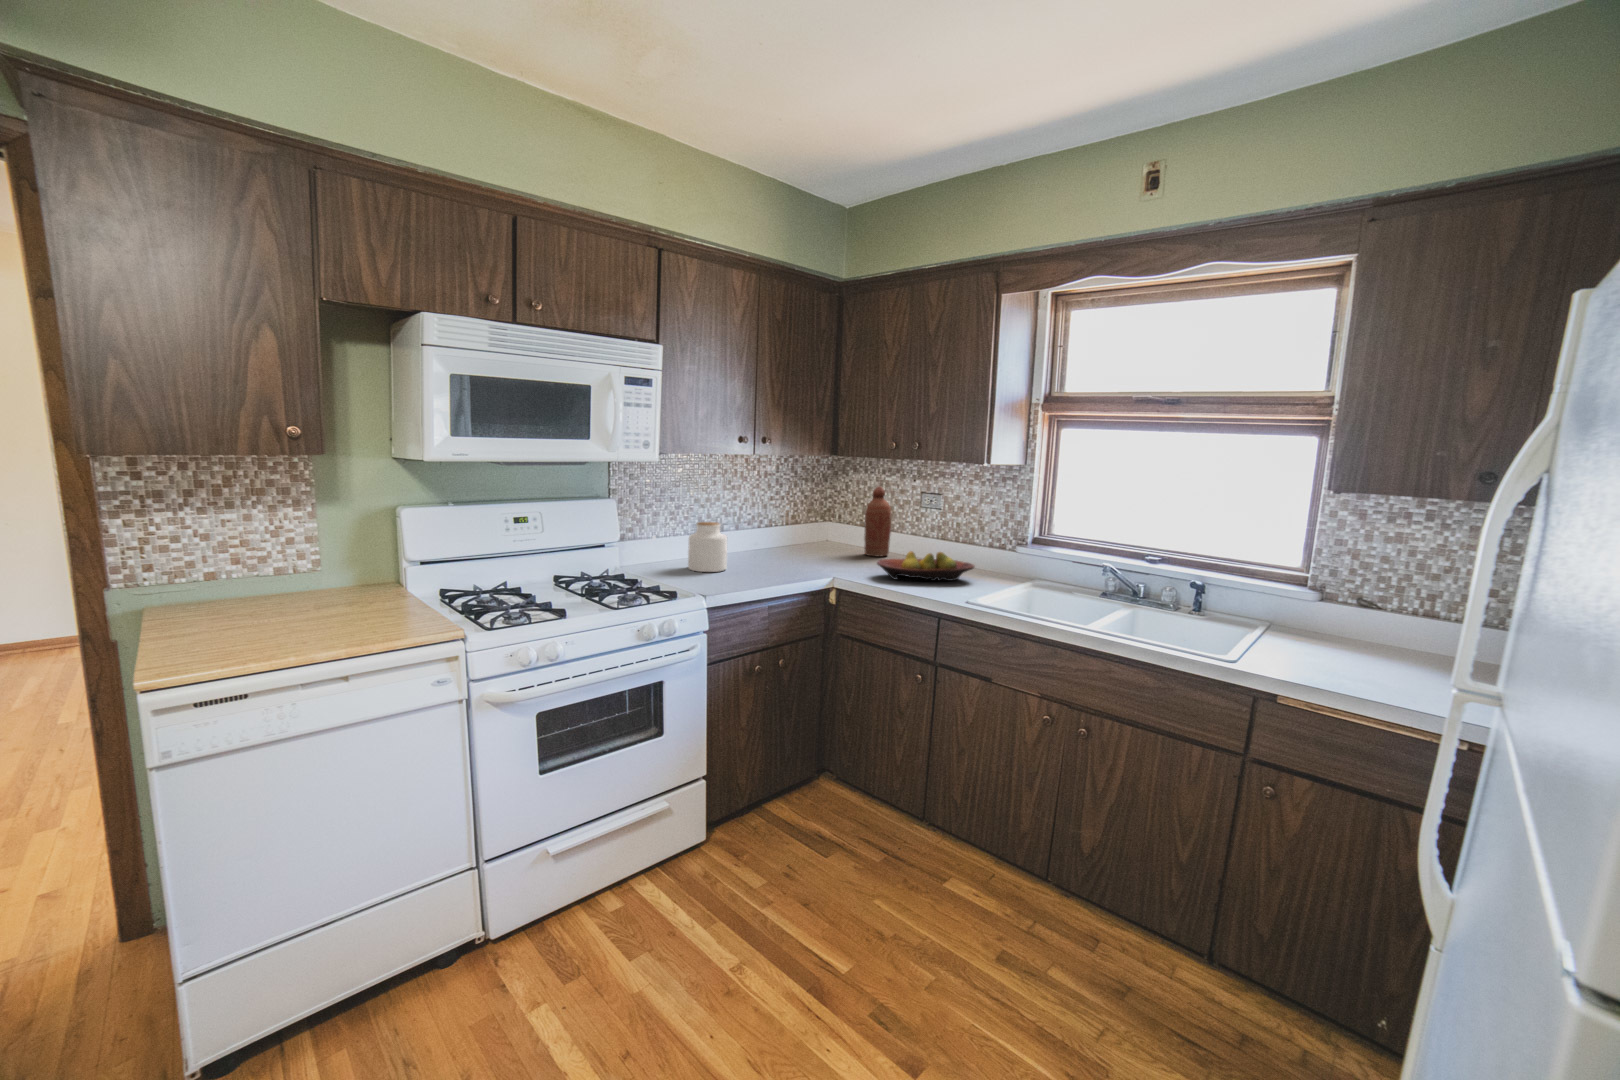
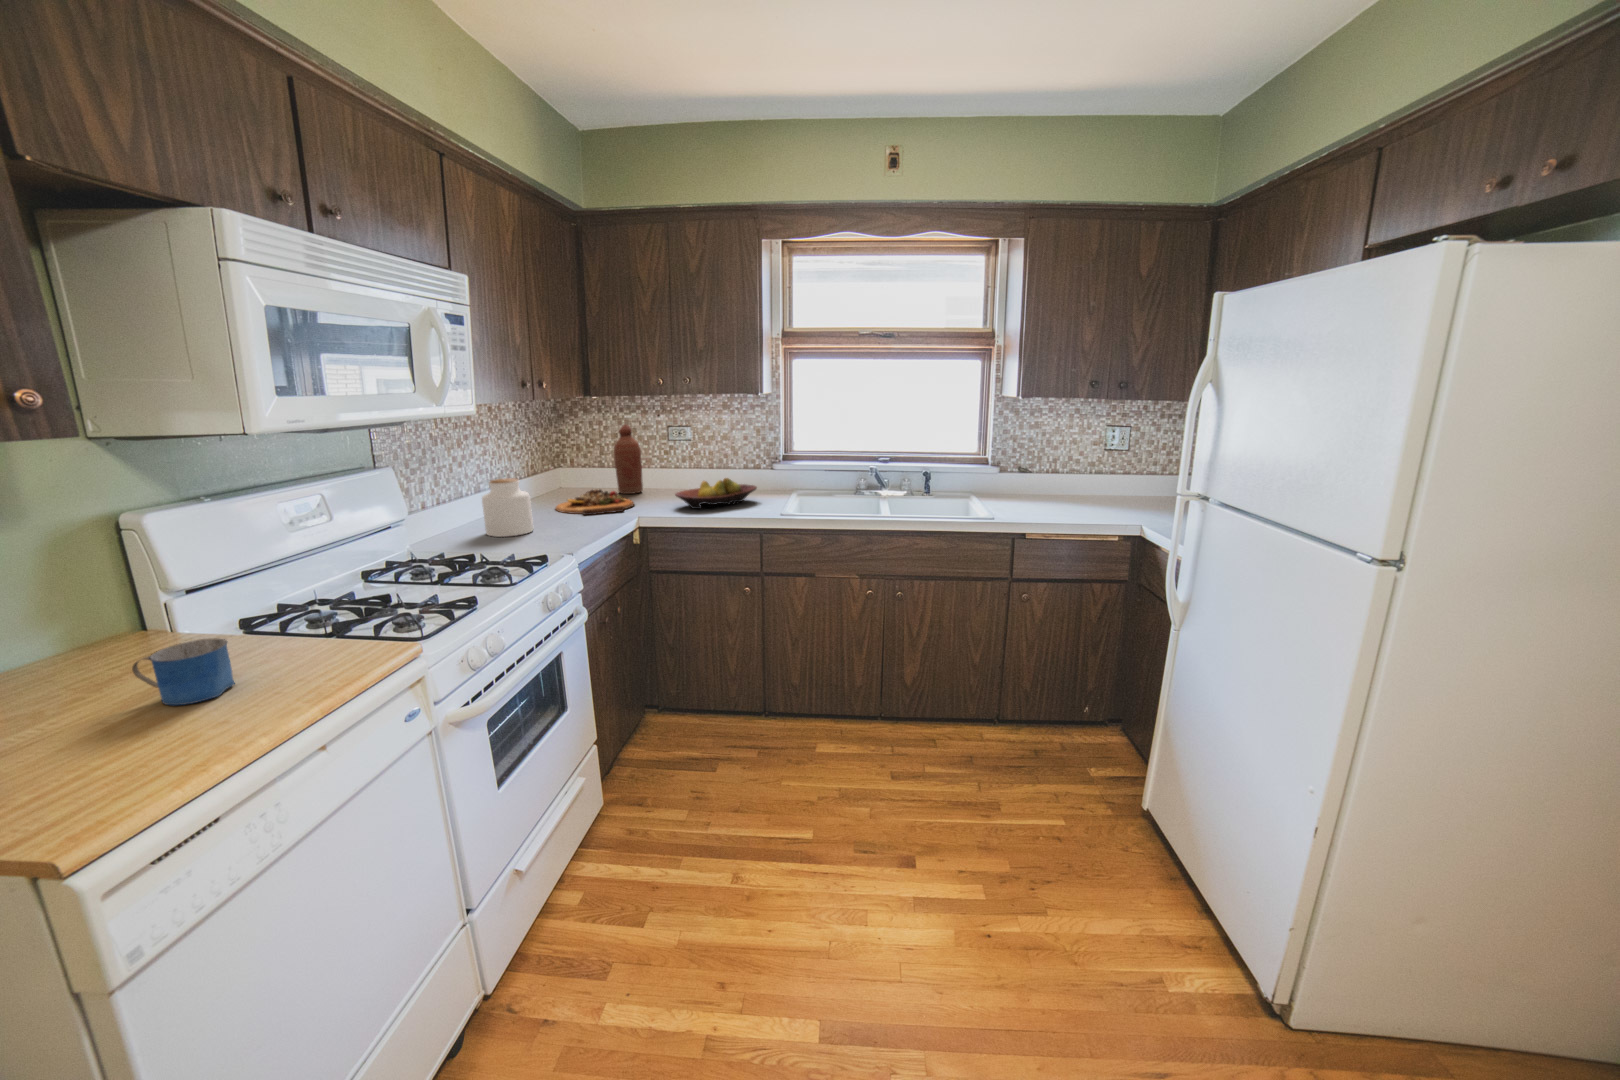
cutting board: none [780,545,853,570] -> present [556,490,634,515]
mug: none [346,587,388,623] -> present [132,639,235,705]

